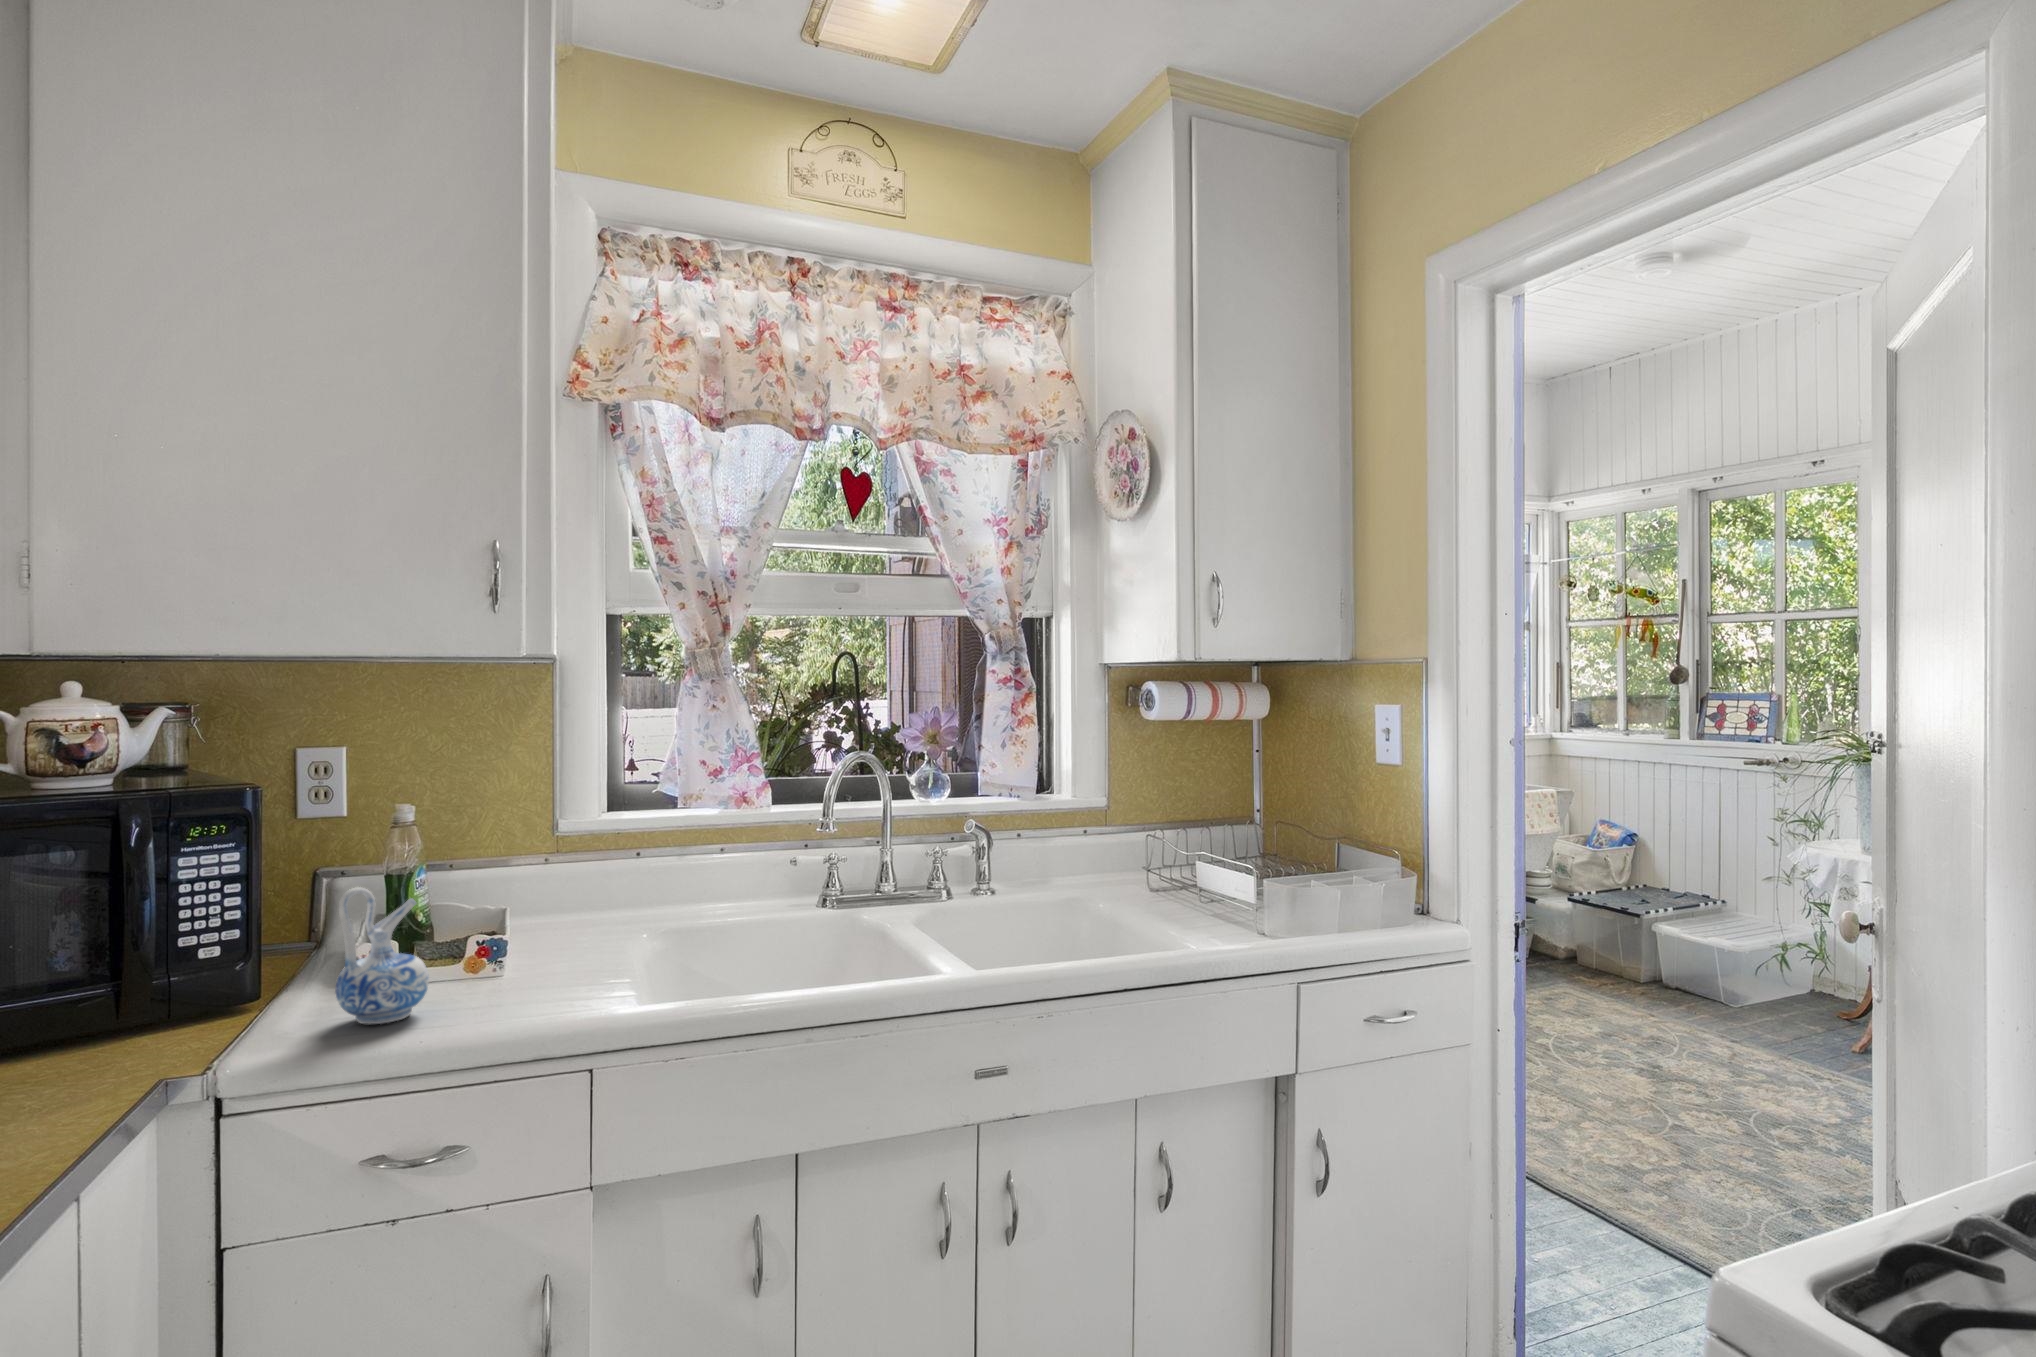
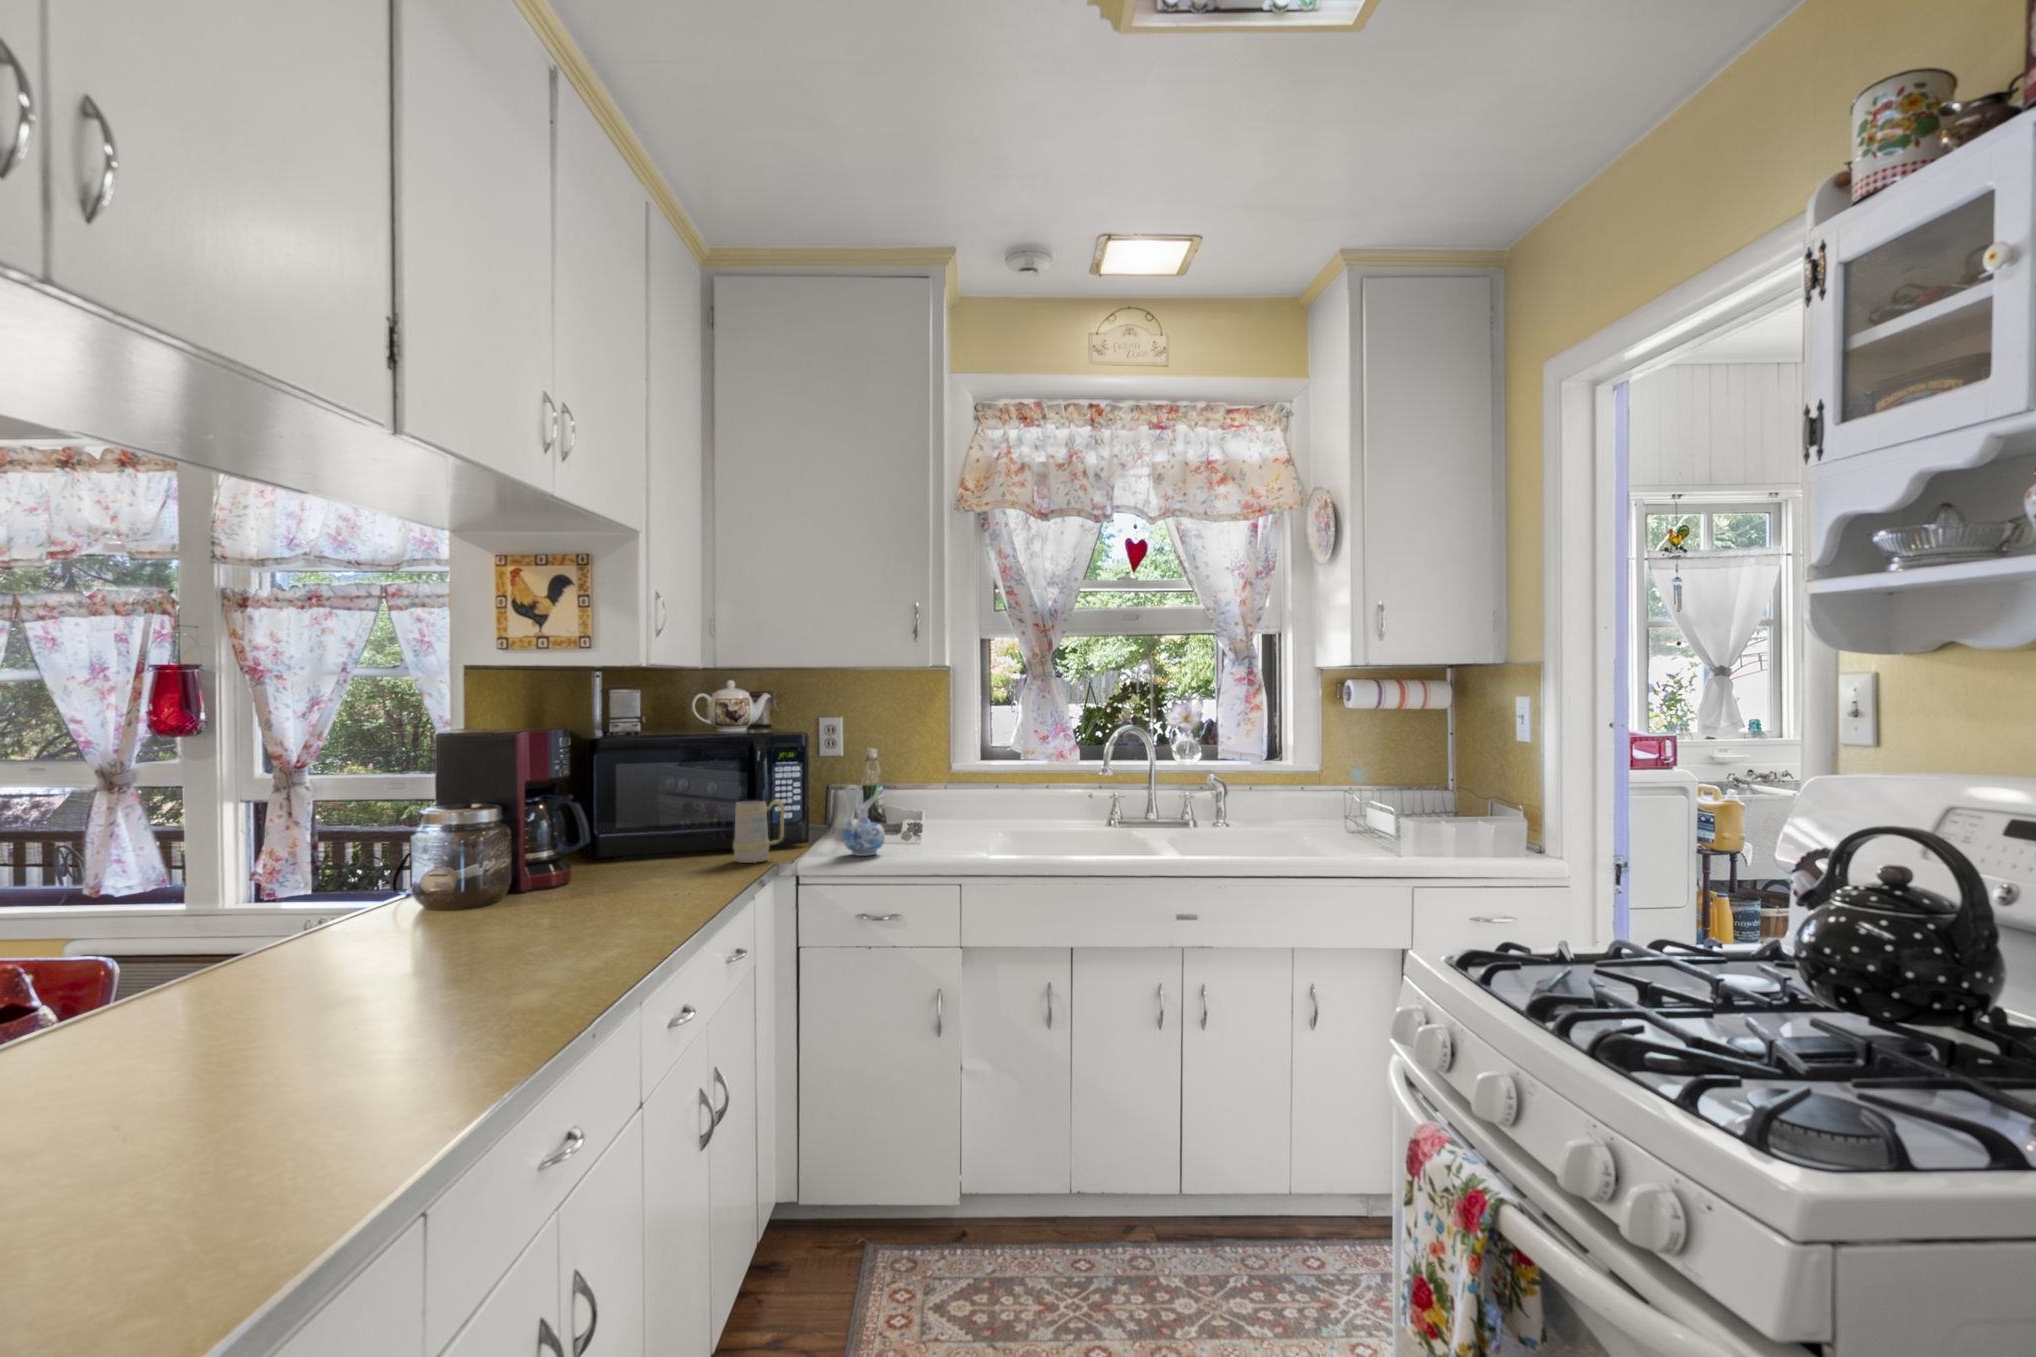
mug: none [63,928,198,1073] -> present [733,800,785,863]

